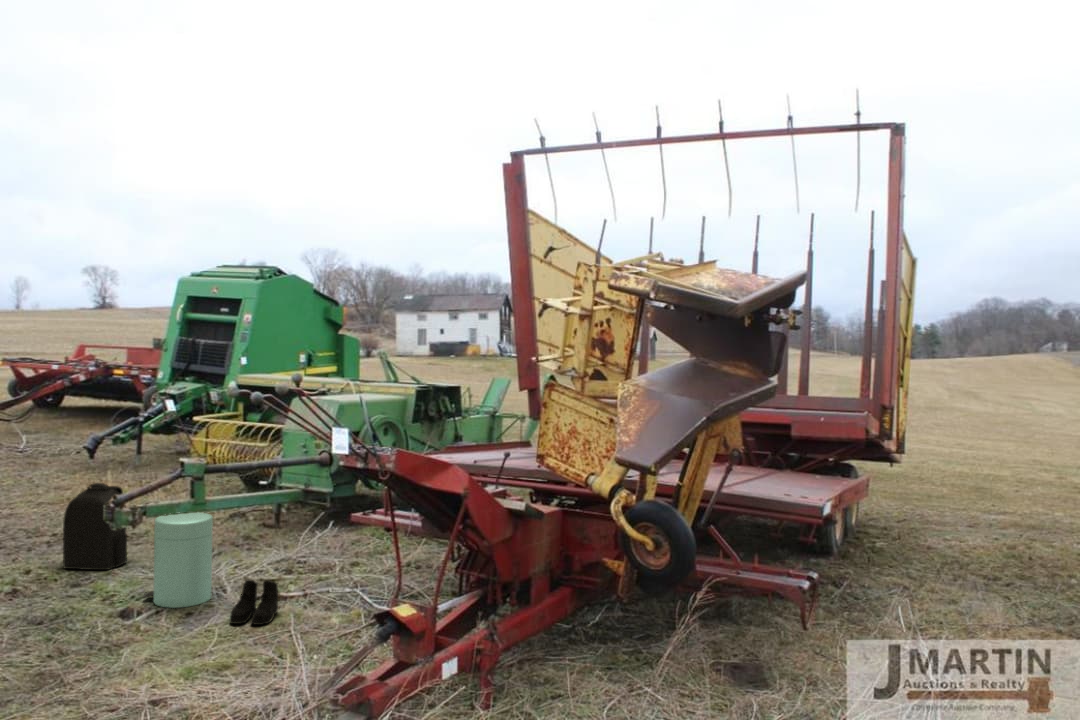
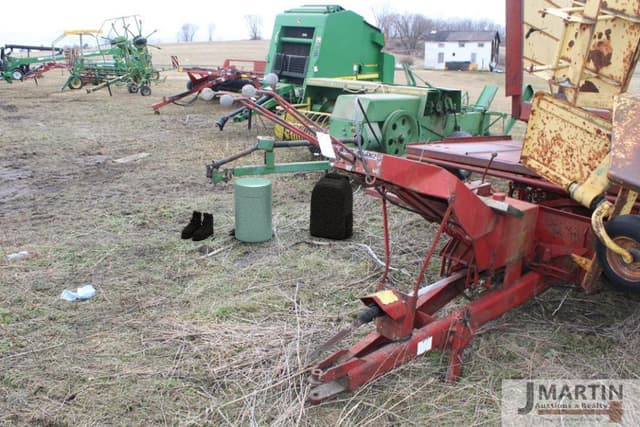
backpack: present [63,483,127,570] -> present [309,172,353,239]
boots: present [230,580,278,625] -> present [181,211,214,240]

